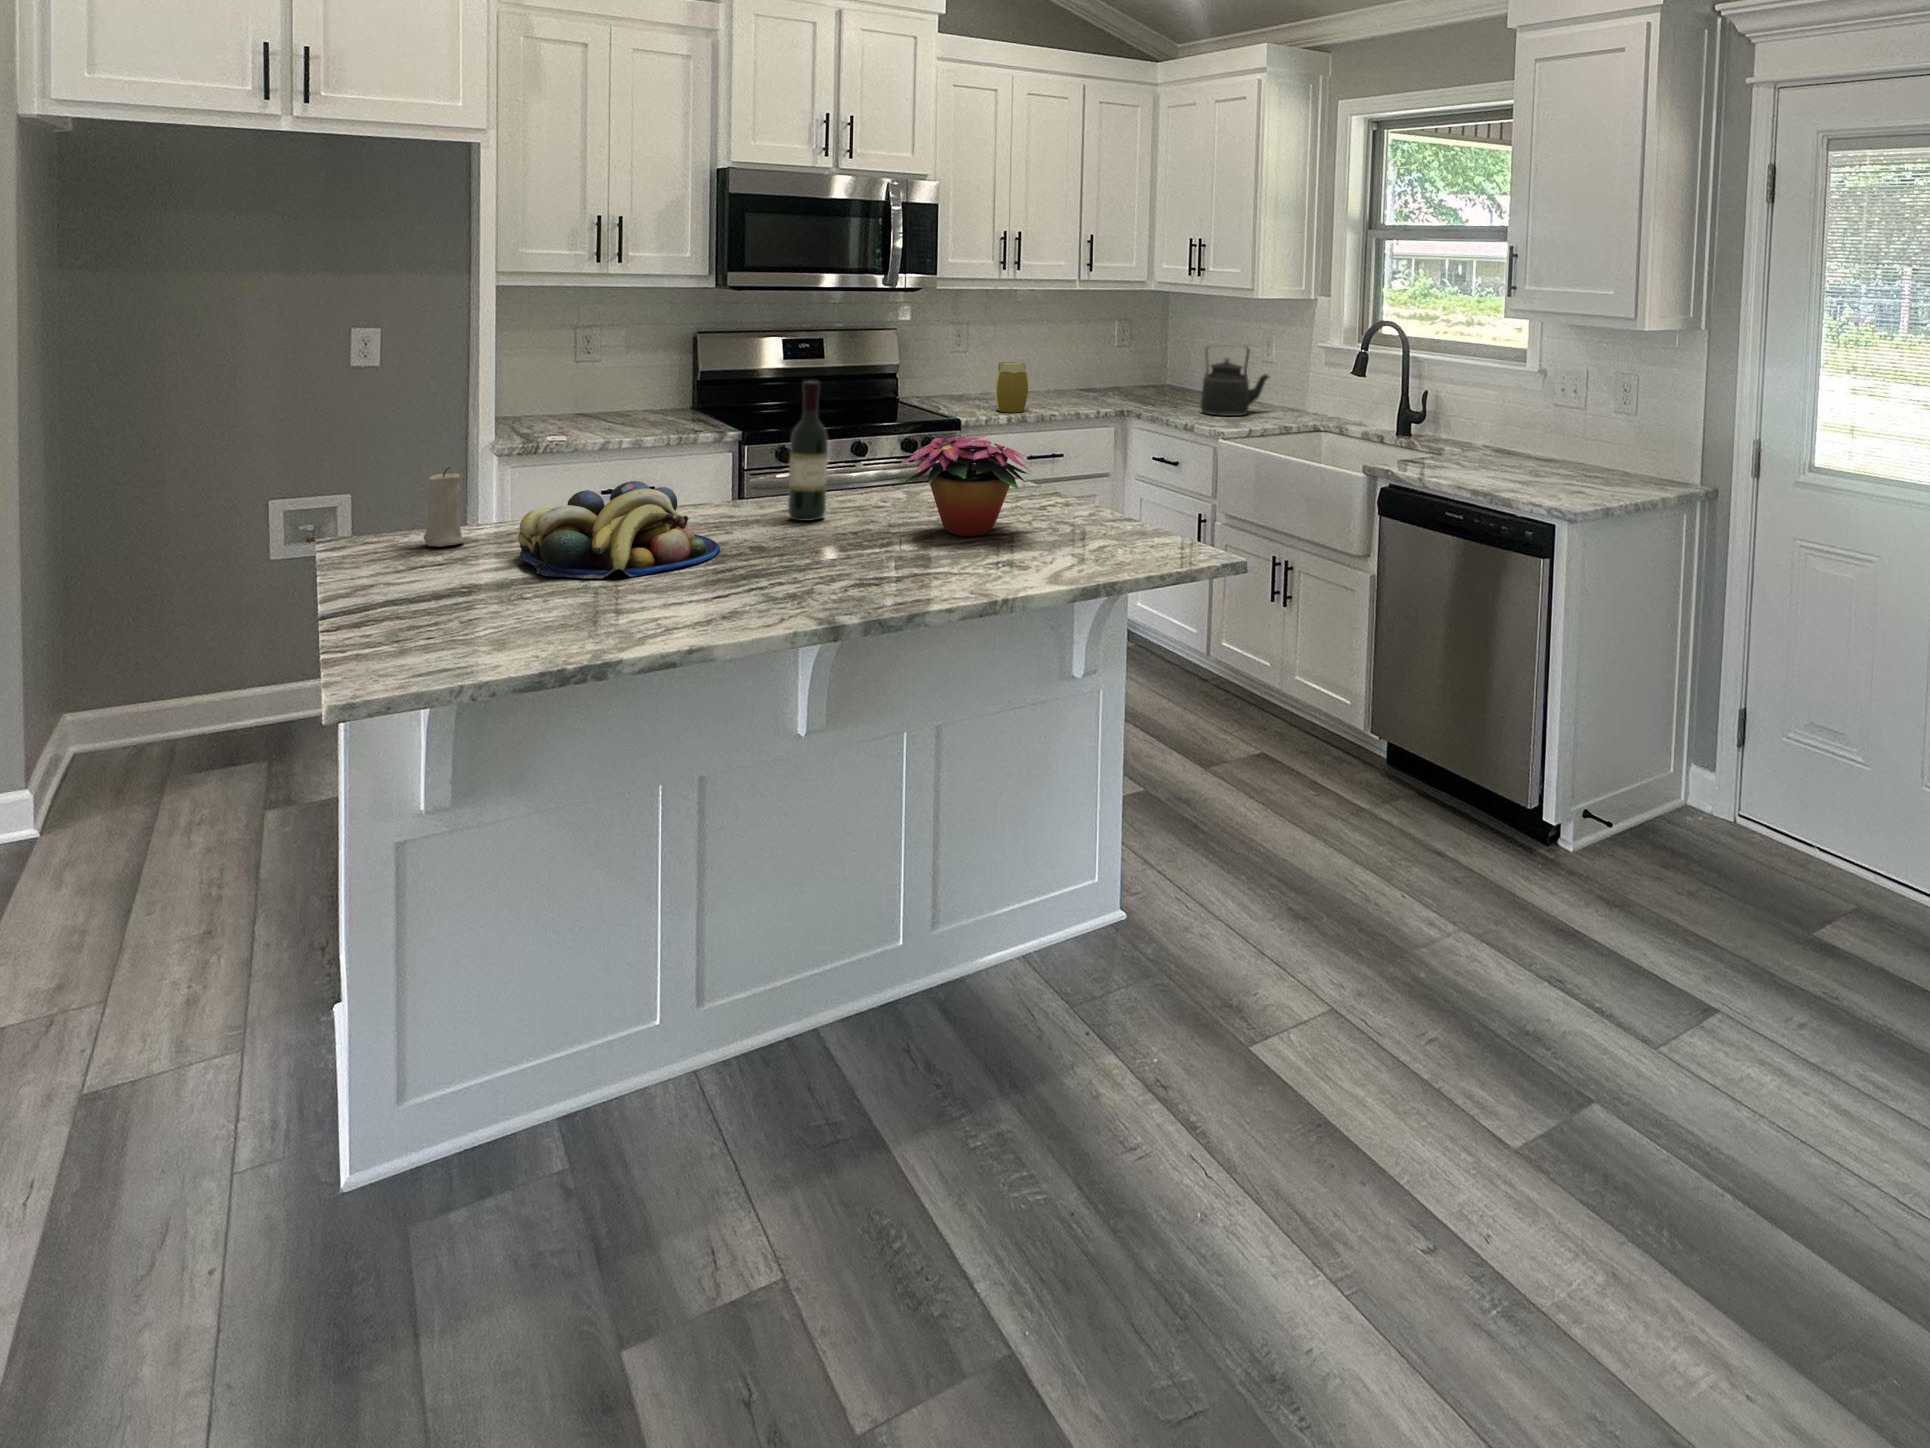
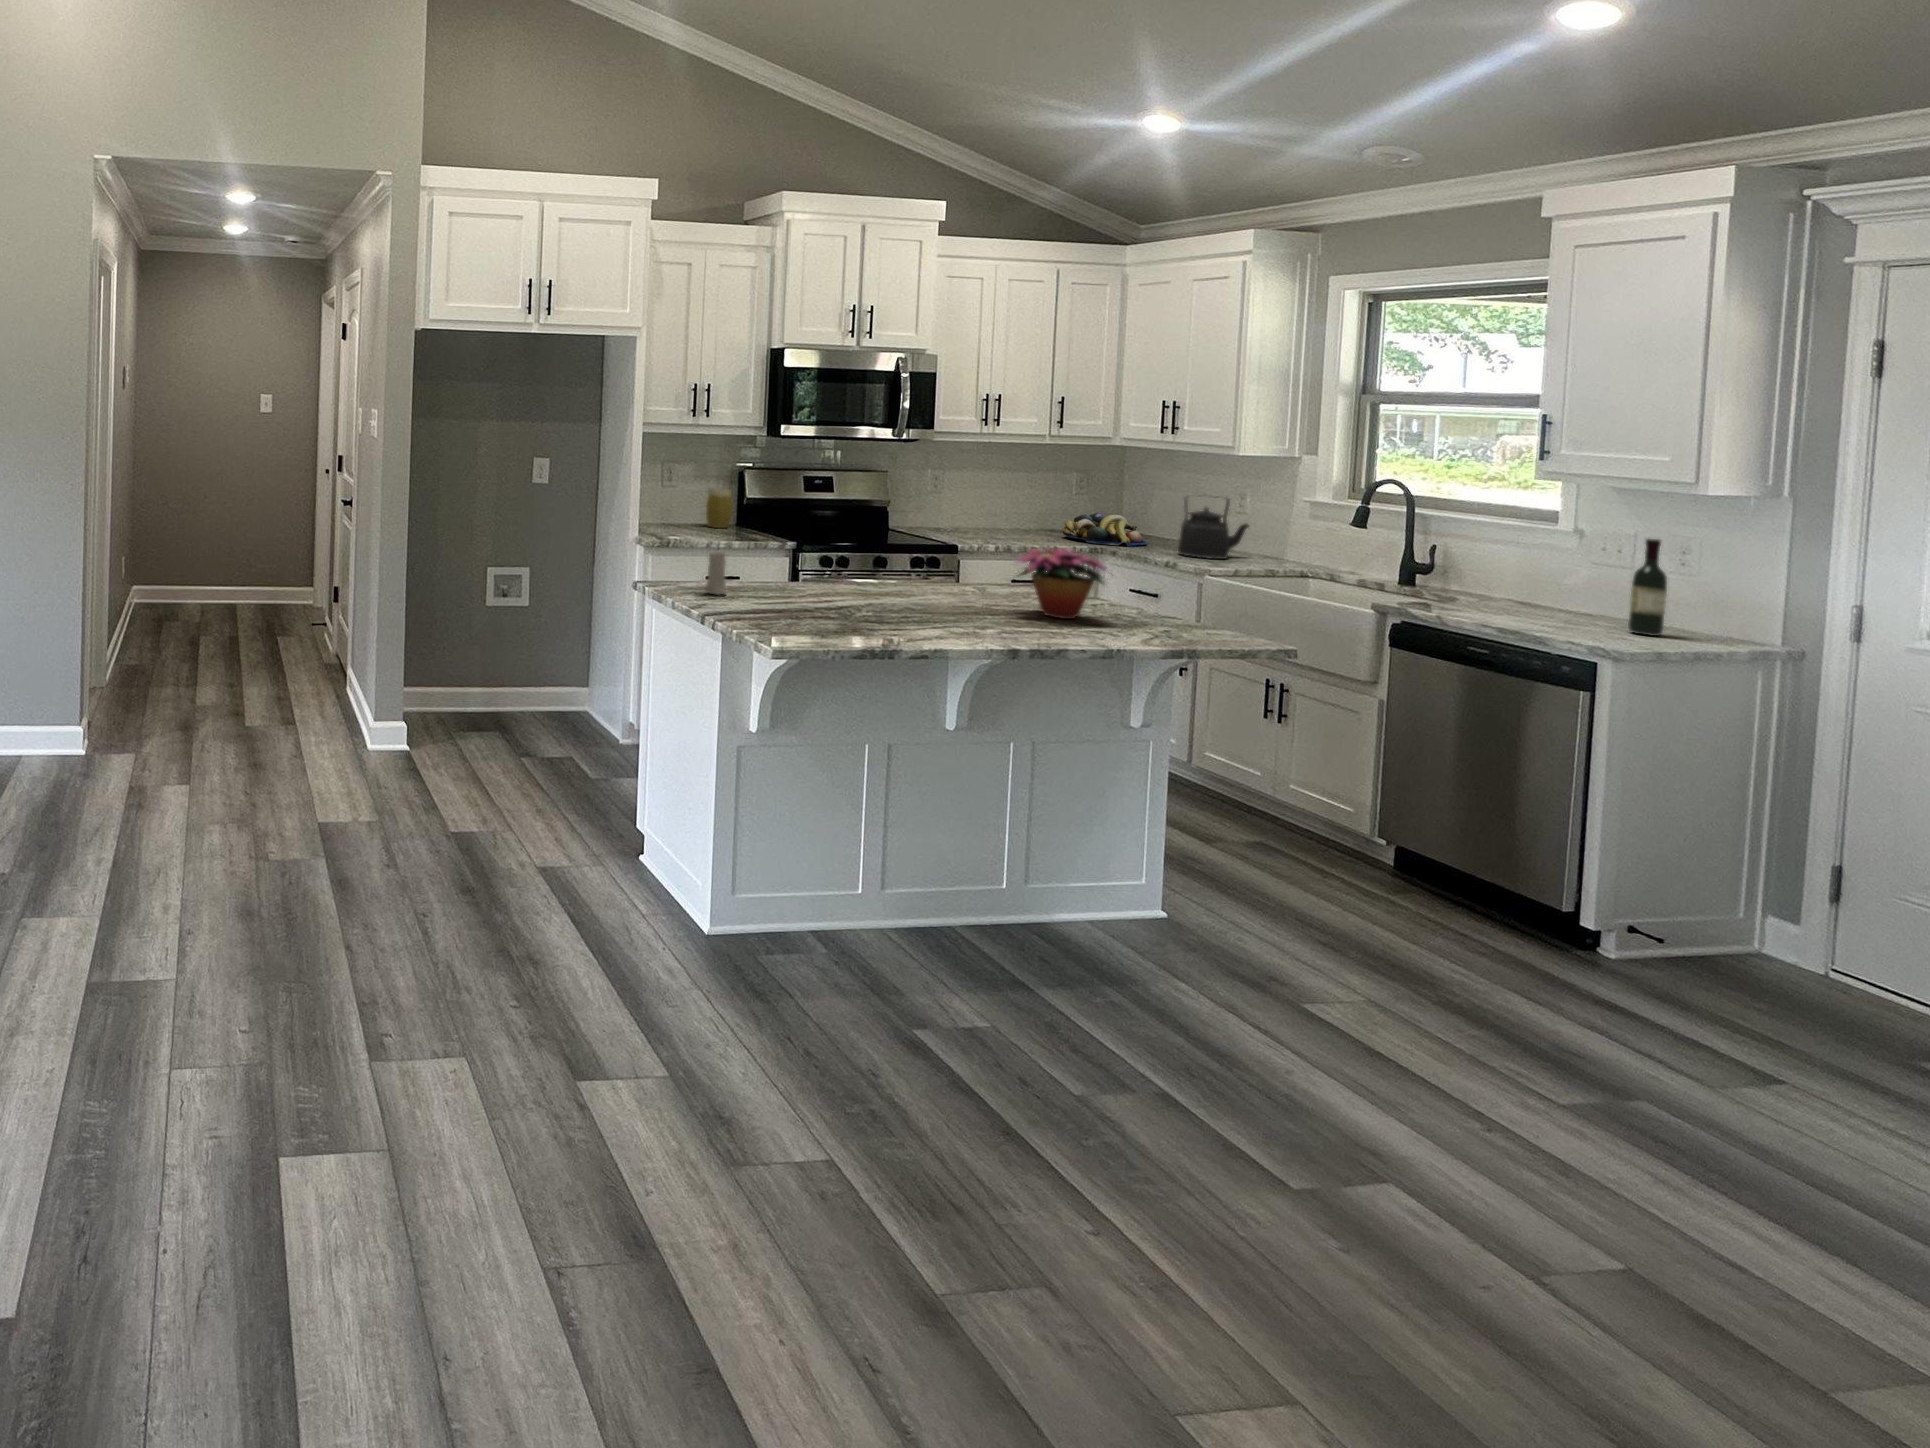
jar: present [995,362,1028,413] -> present [706,488,732,528]
wine bottle: present [788,381,828,521] -> present [1628,539,1667,636]
fruit bowl: present [518,481,720,579] -> present [1062,513,1147,546]

